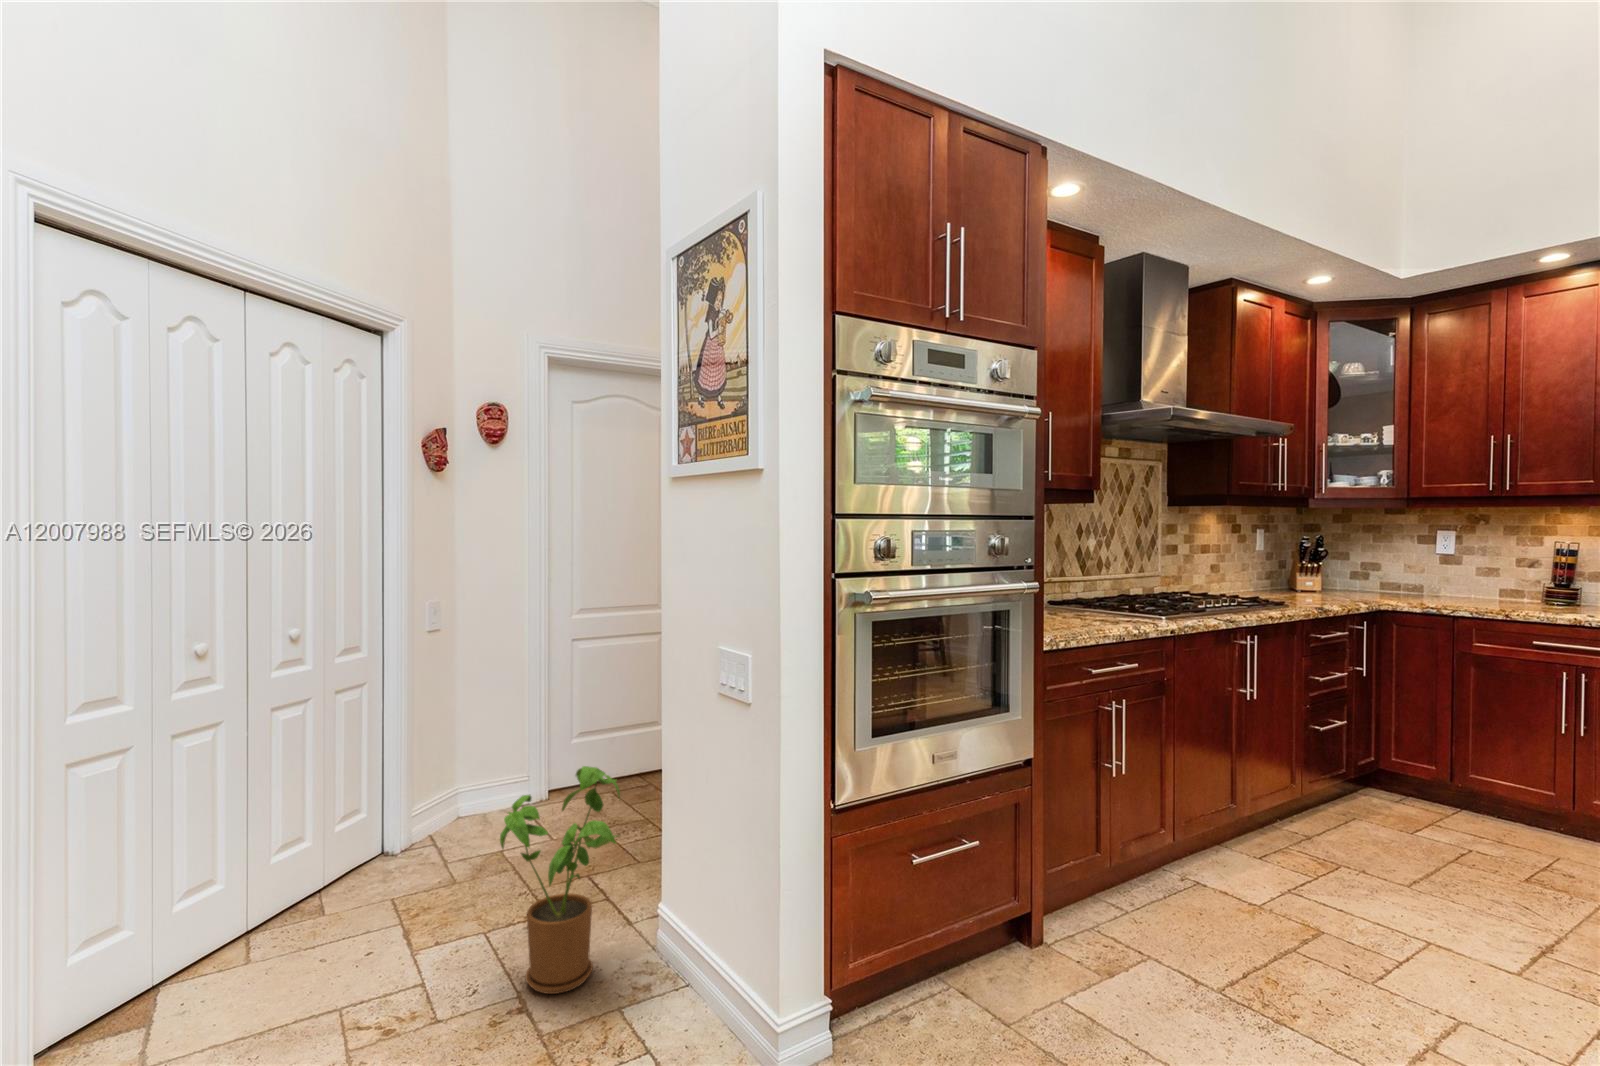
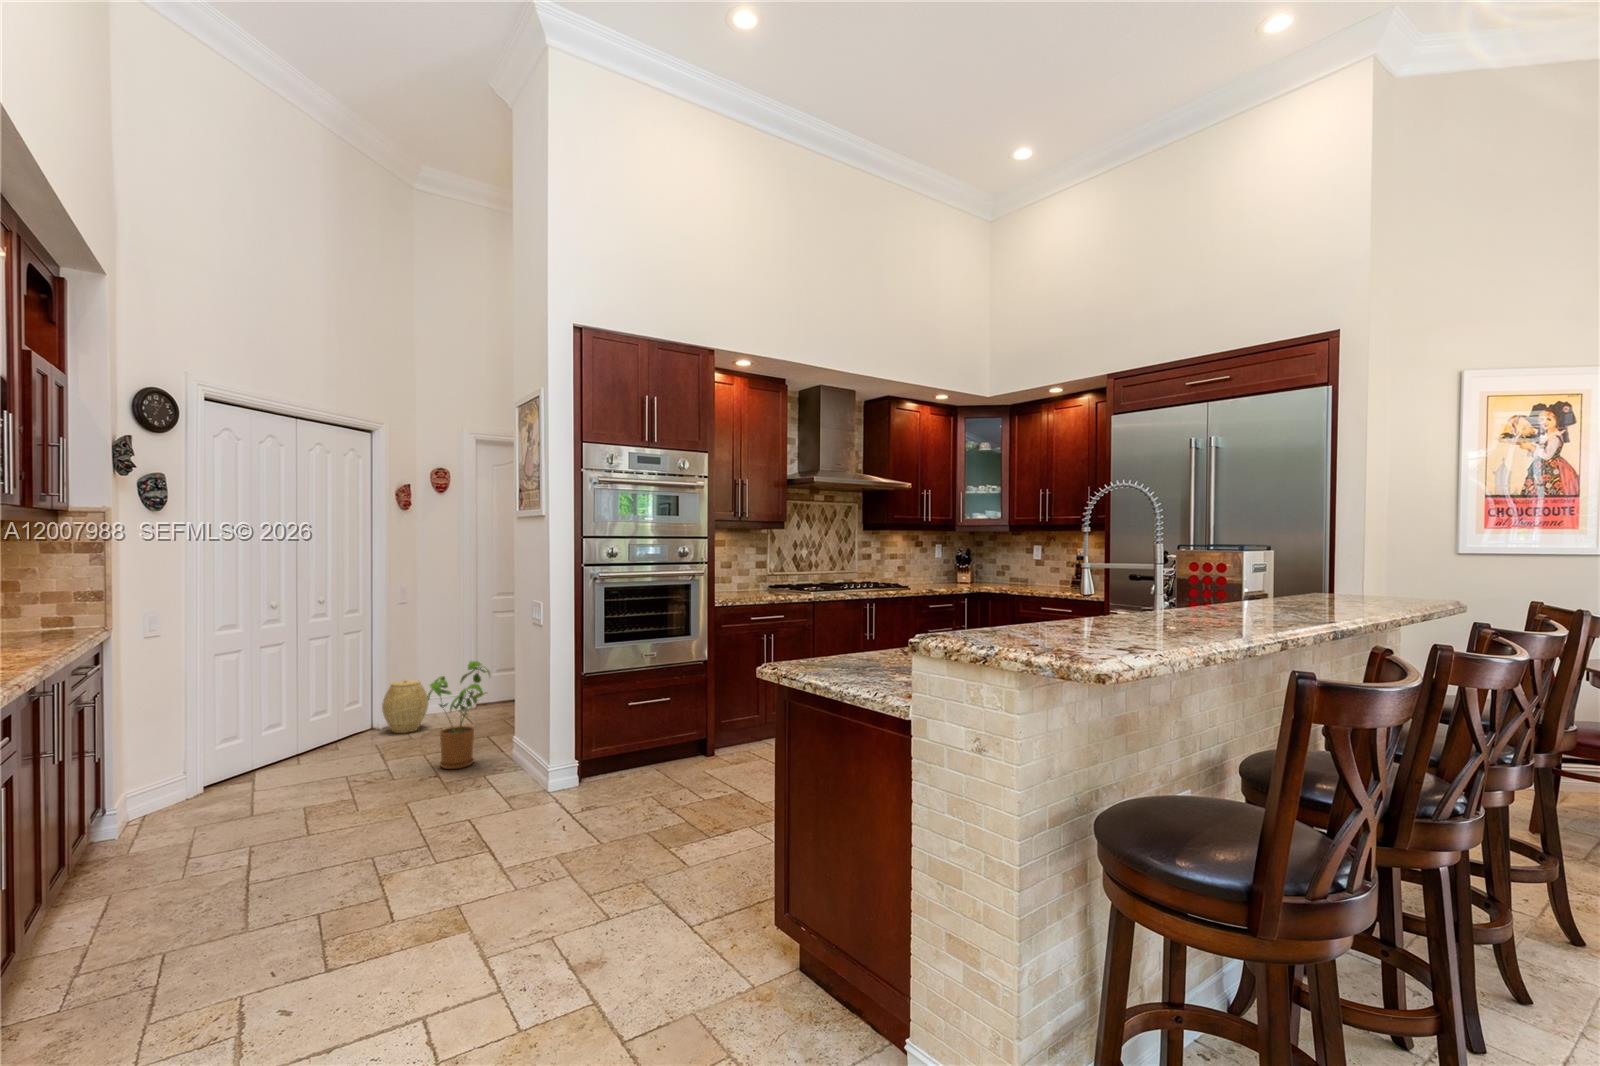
woven basket: none [407,767,486,865] -> present [382,680,428,733]

